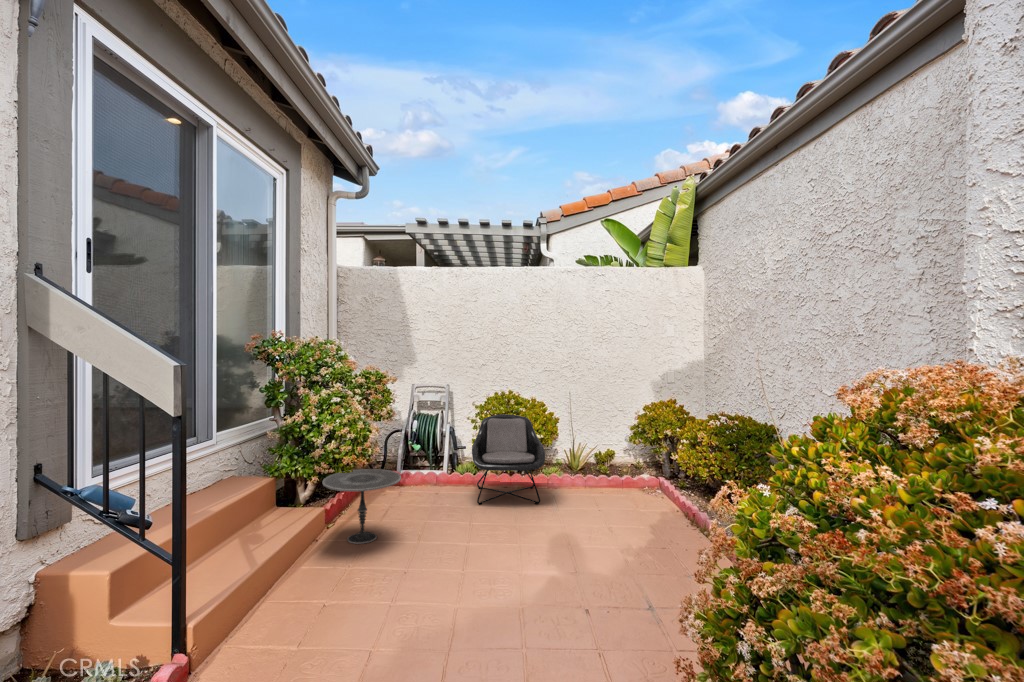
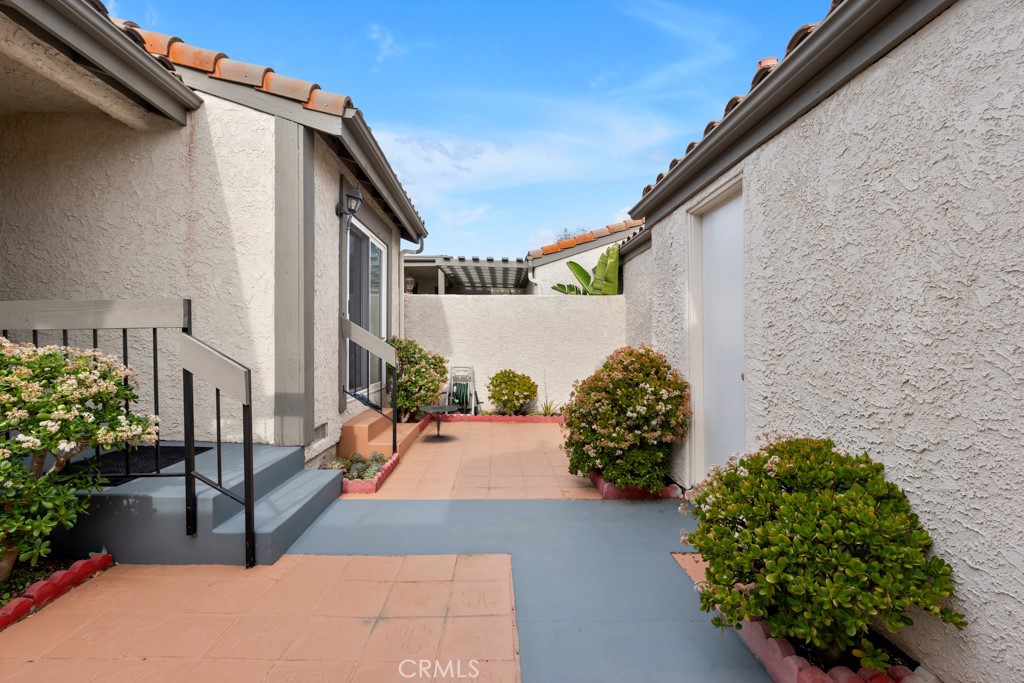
lounge chair: present [472,414,545,505] -> none [490,381,530,429]

